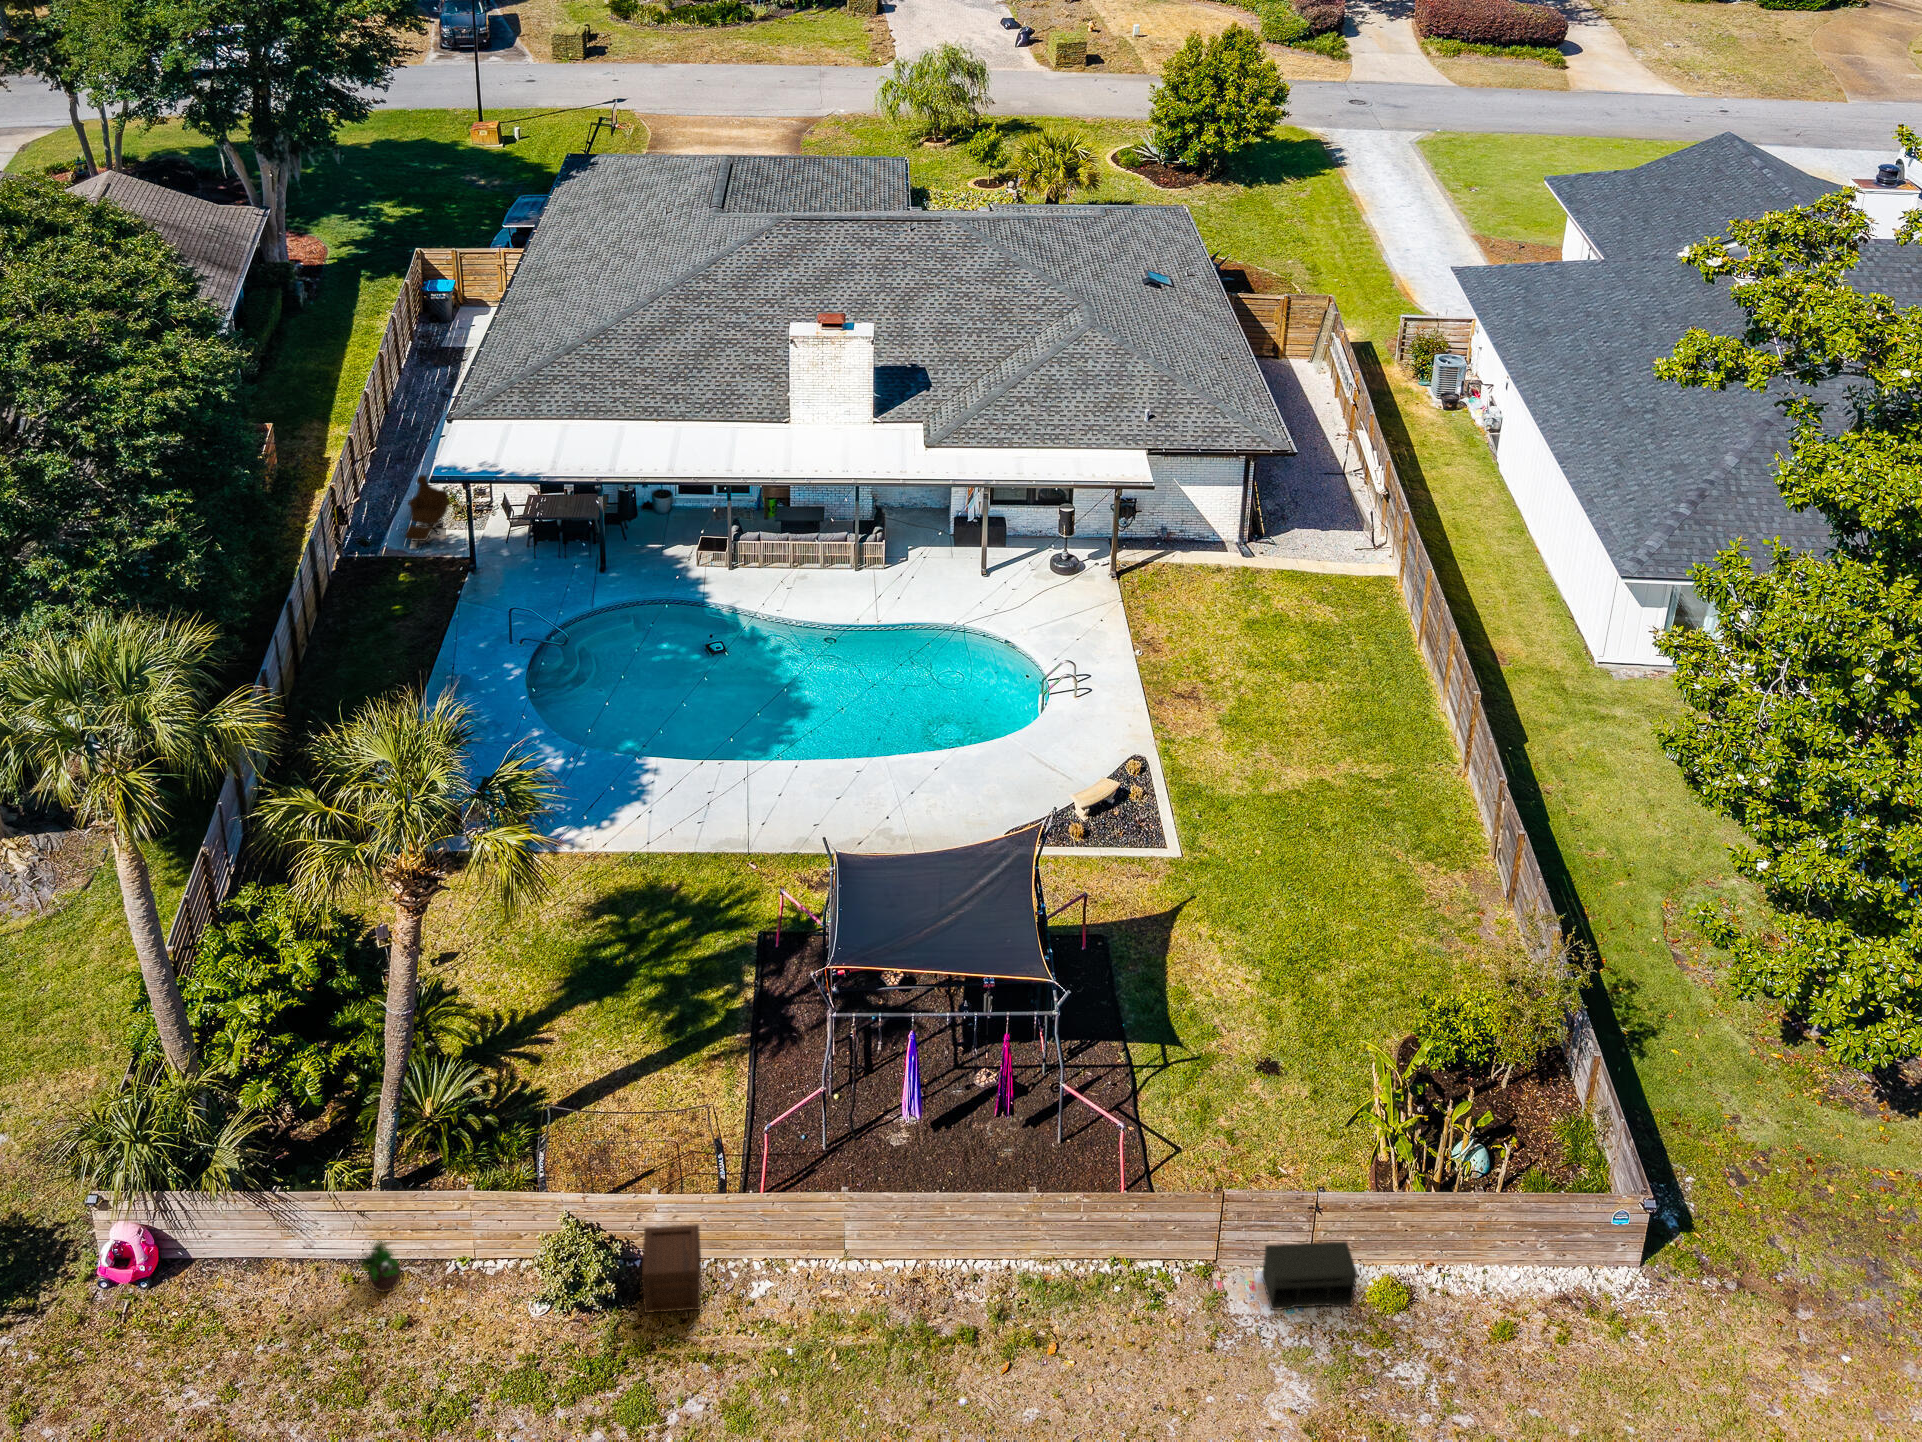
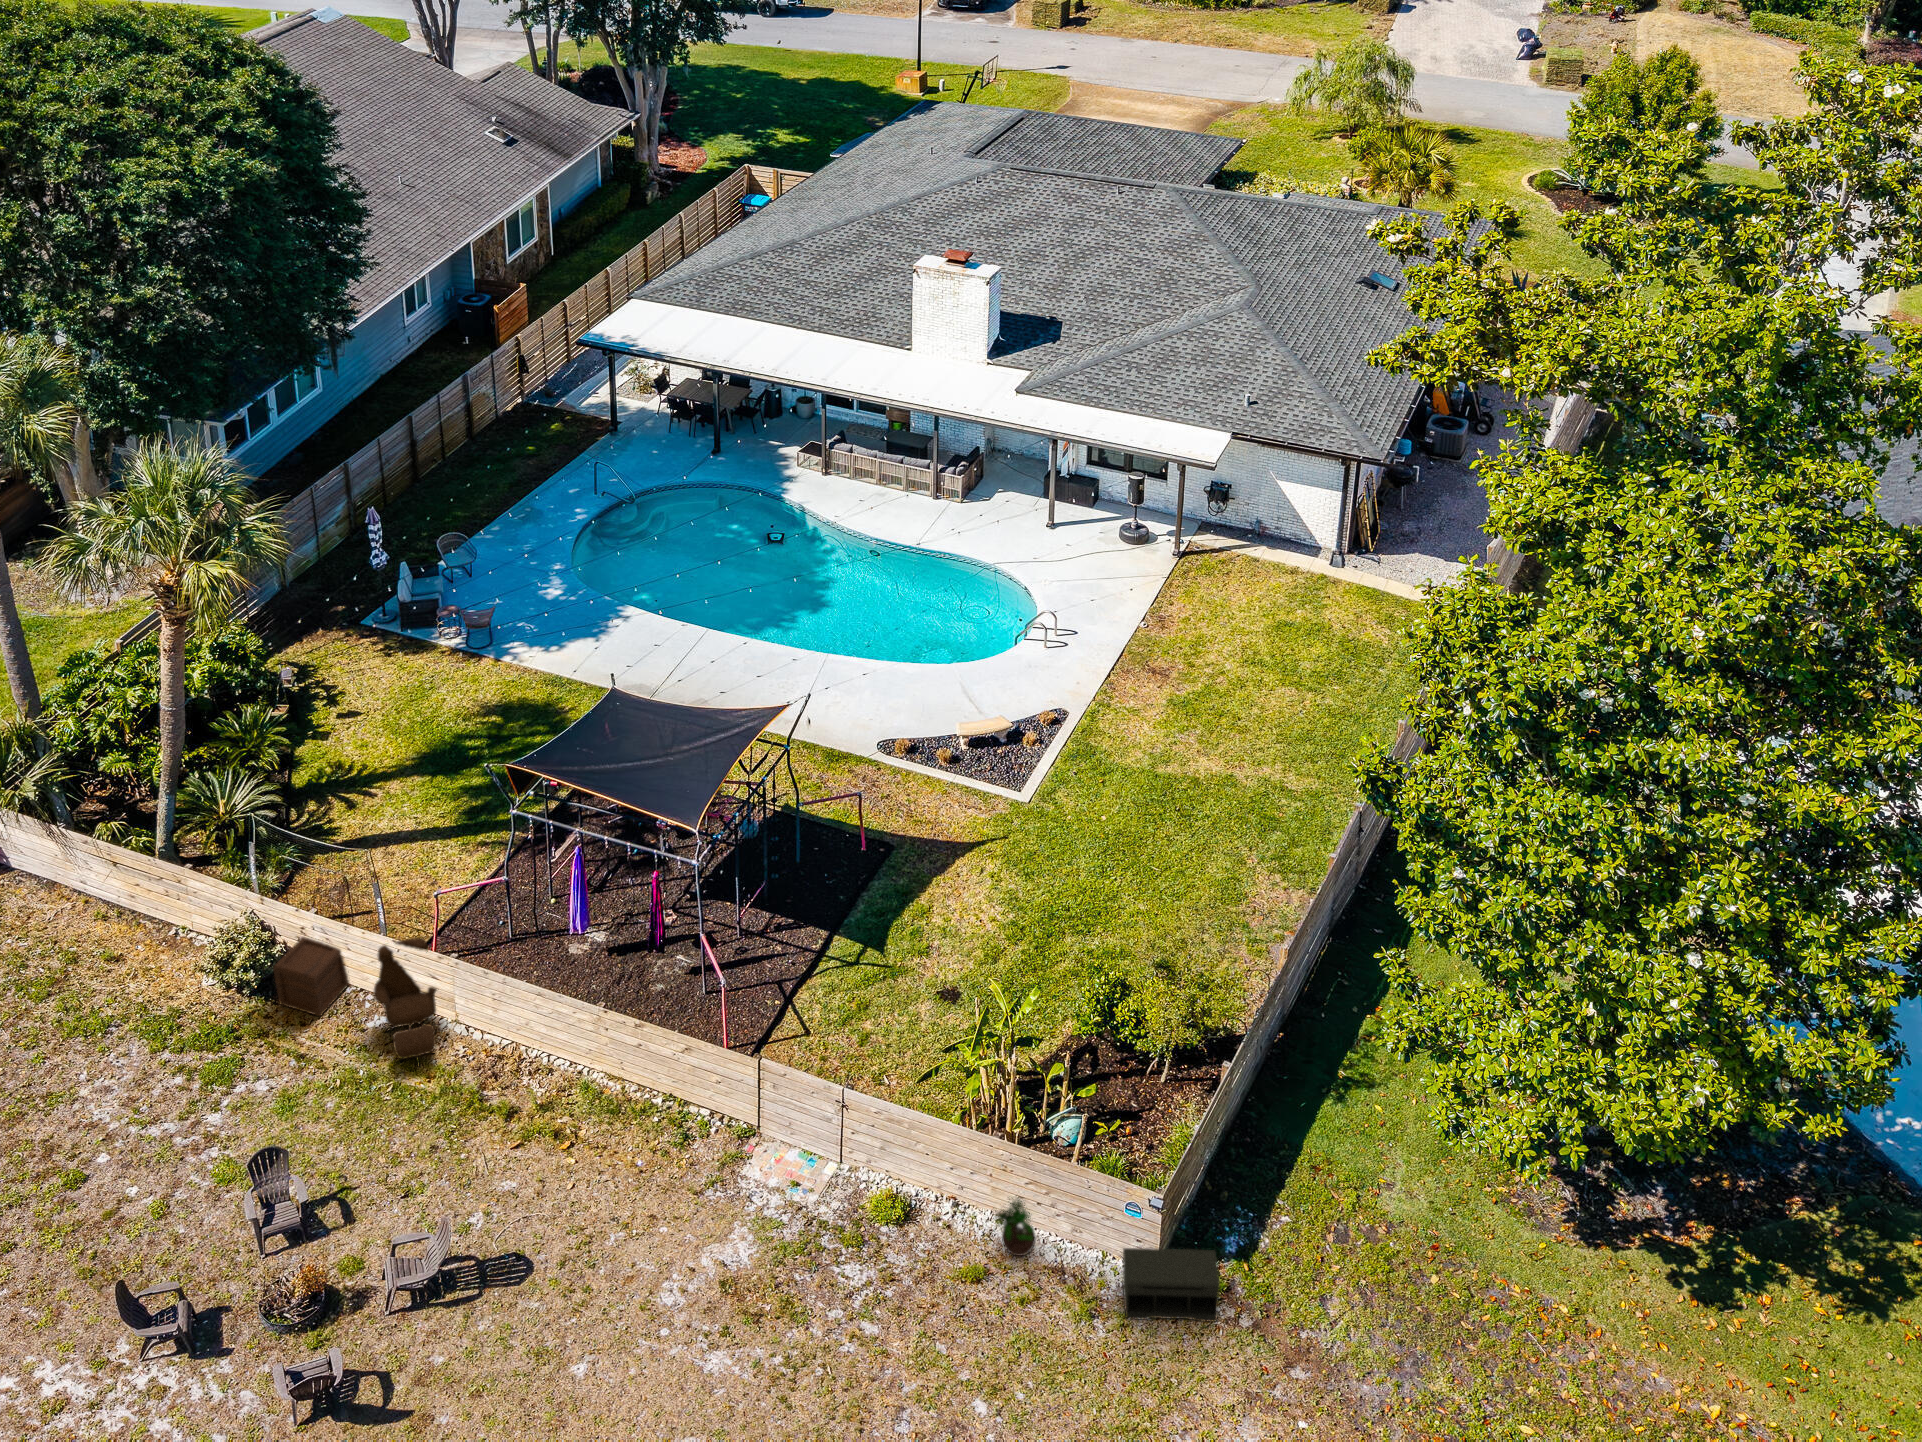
lounge chair: present [405,475,450,542] -> present [374,938,437,1066]
potted tree: present [359,1239,401,1292] -> present [993,1197,1036,1256]
bench: present [1262,1242,1358,1310] -> present [1122,1248,1220,1322]

